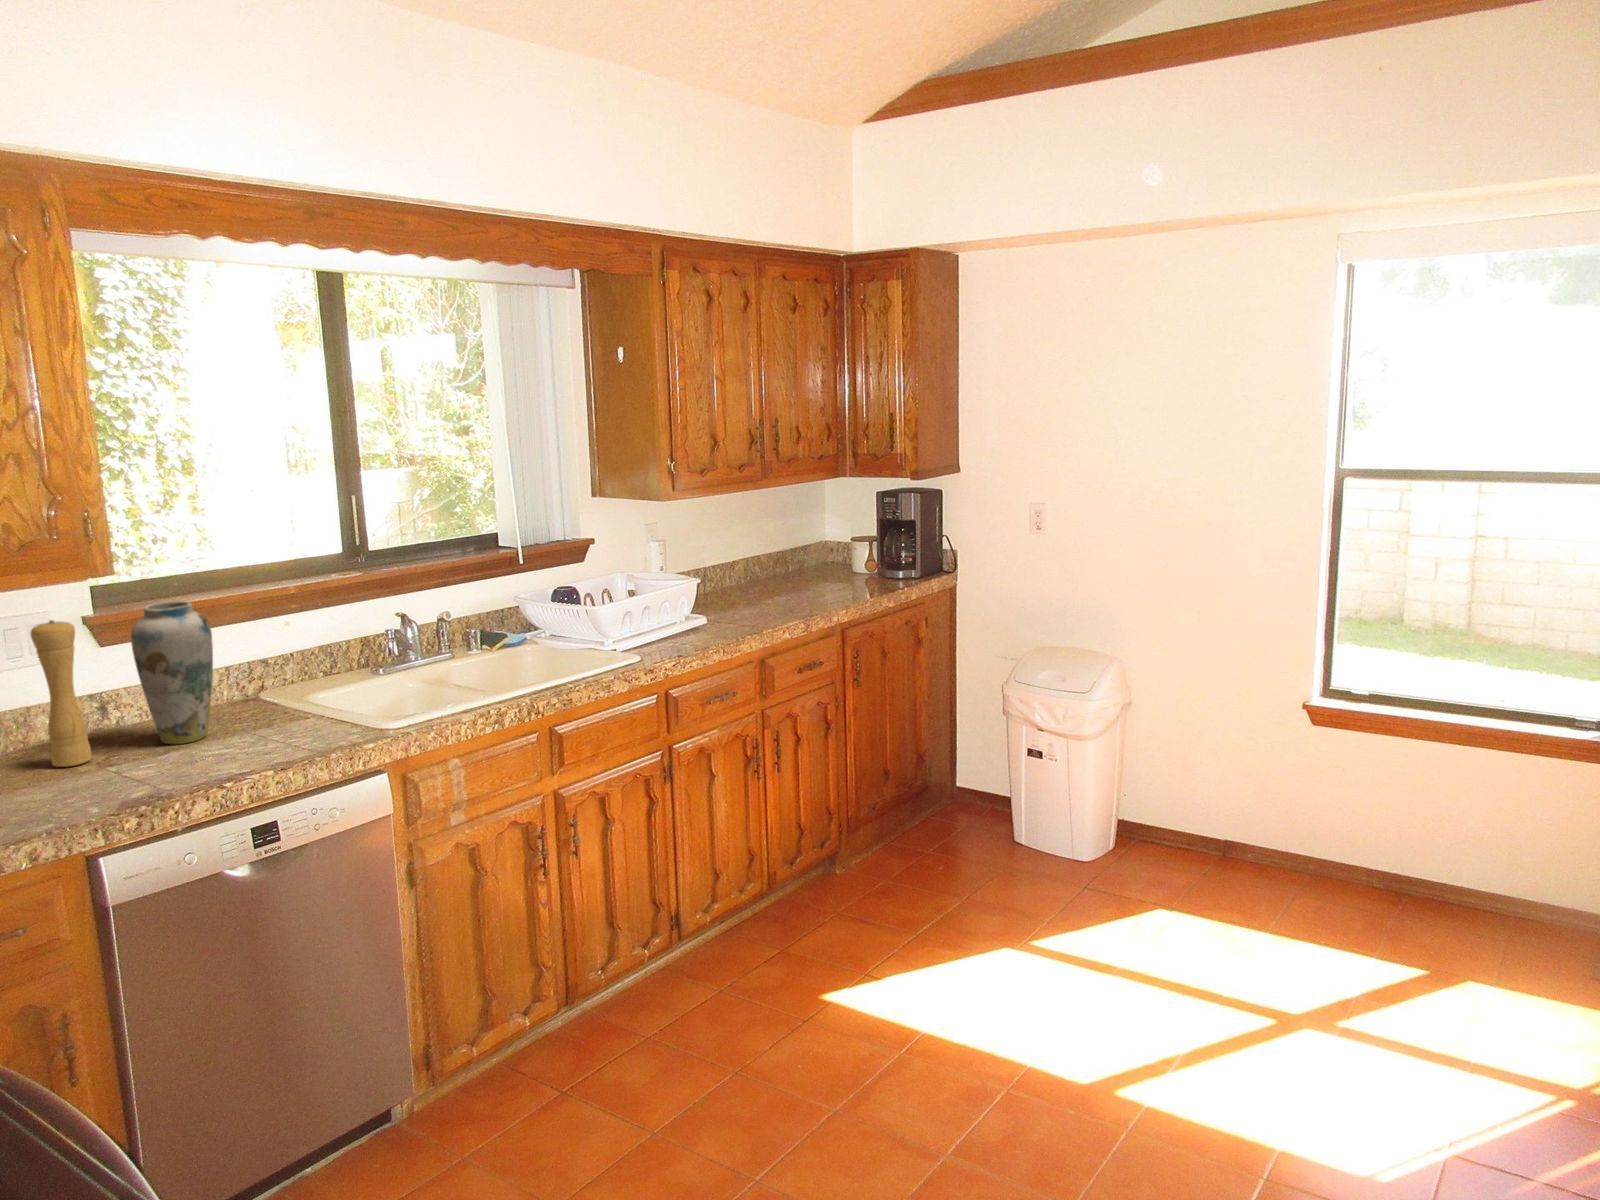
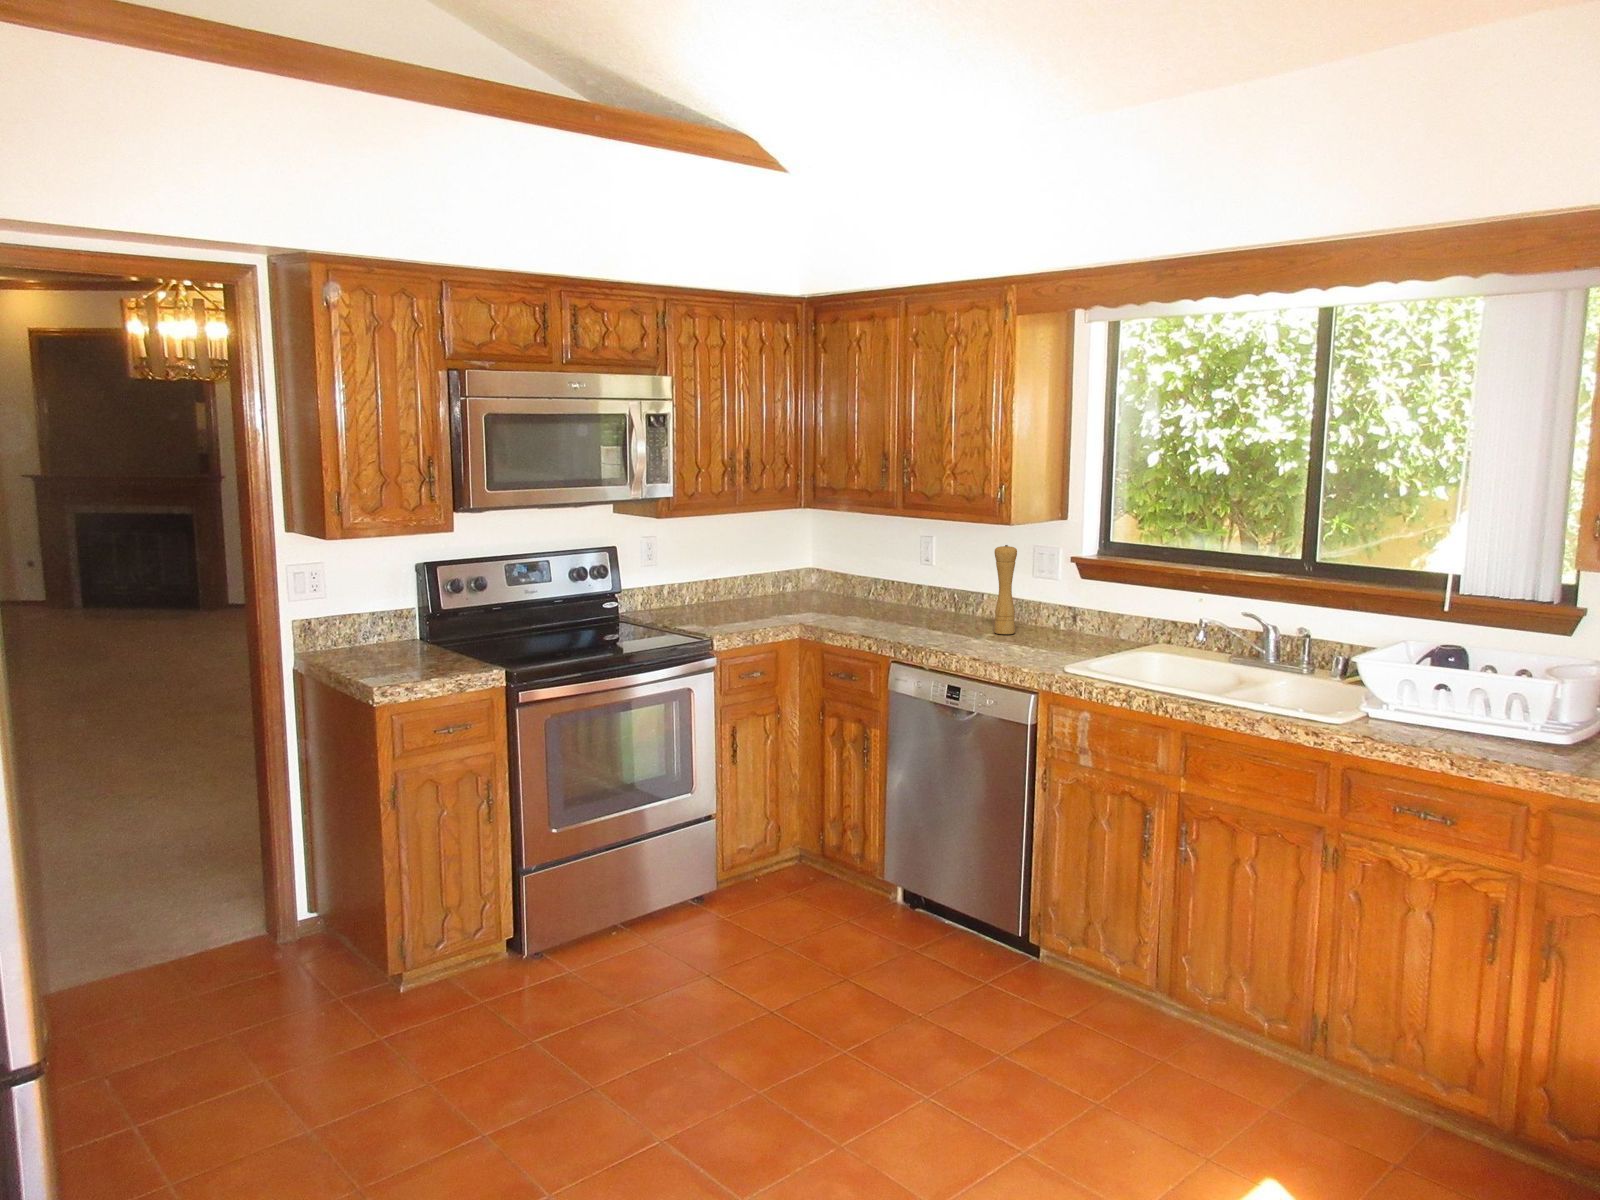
vase: present [131,601,213,744] -> none [1028,549,1076,645]

